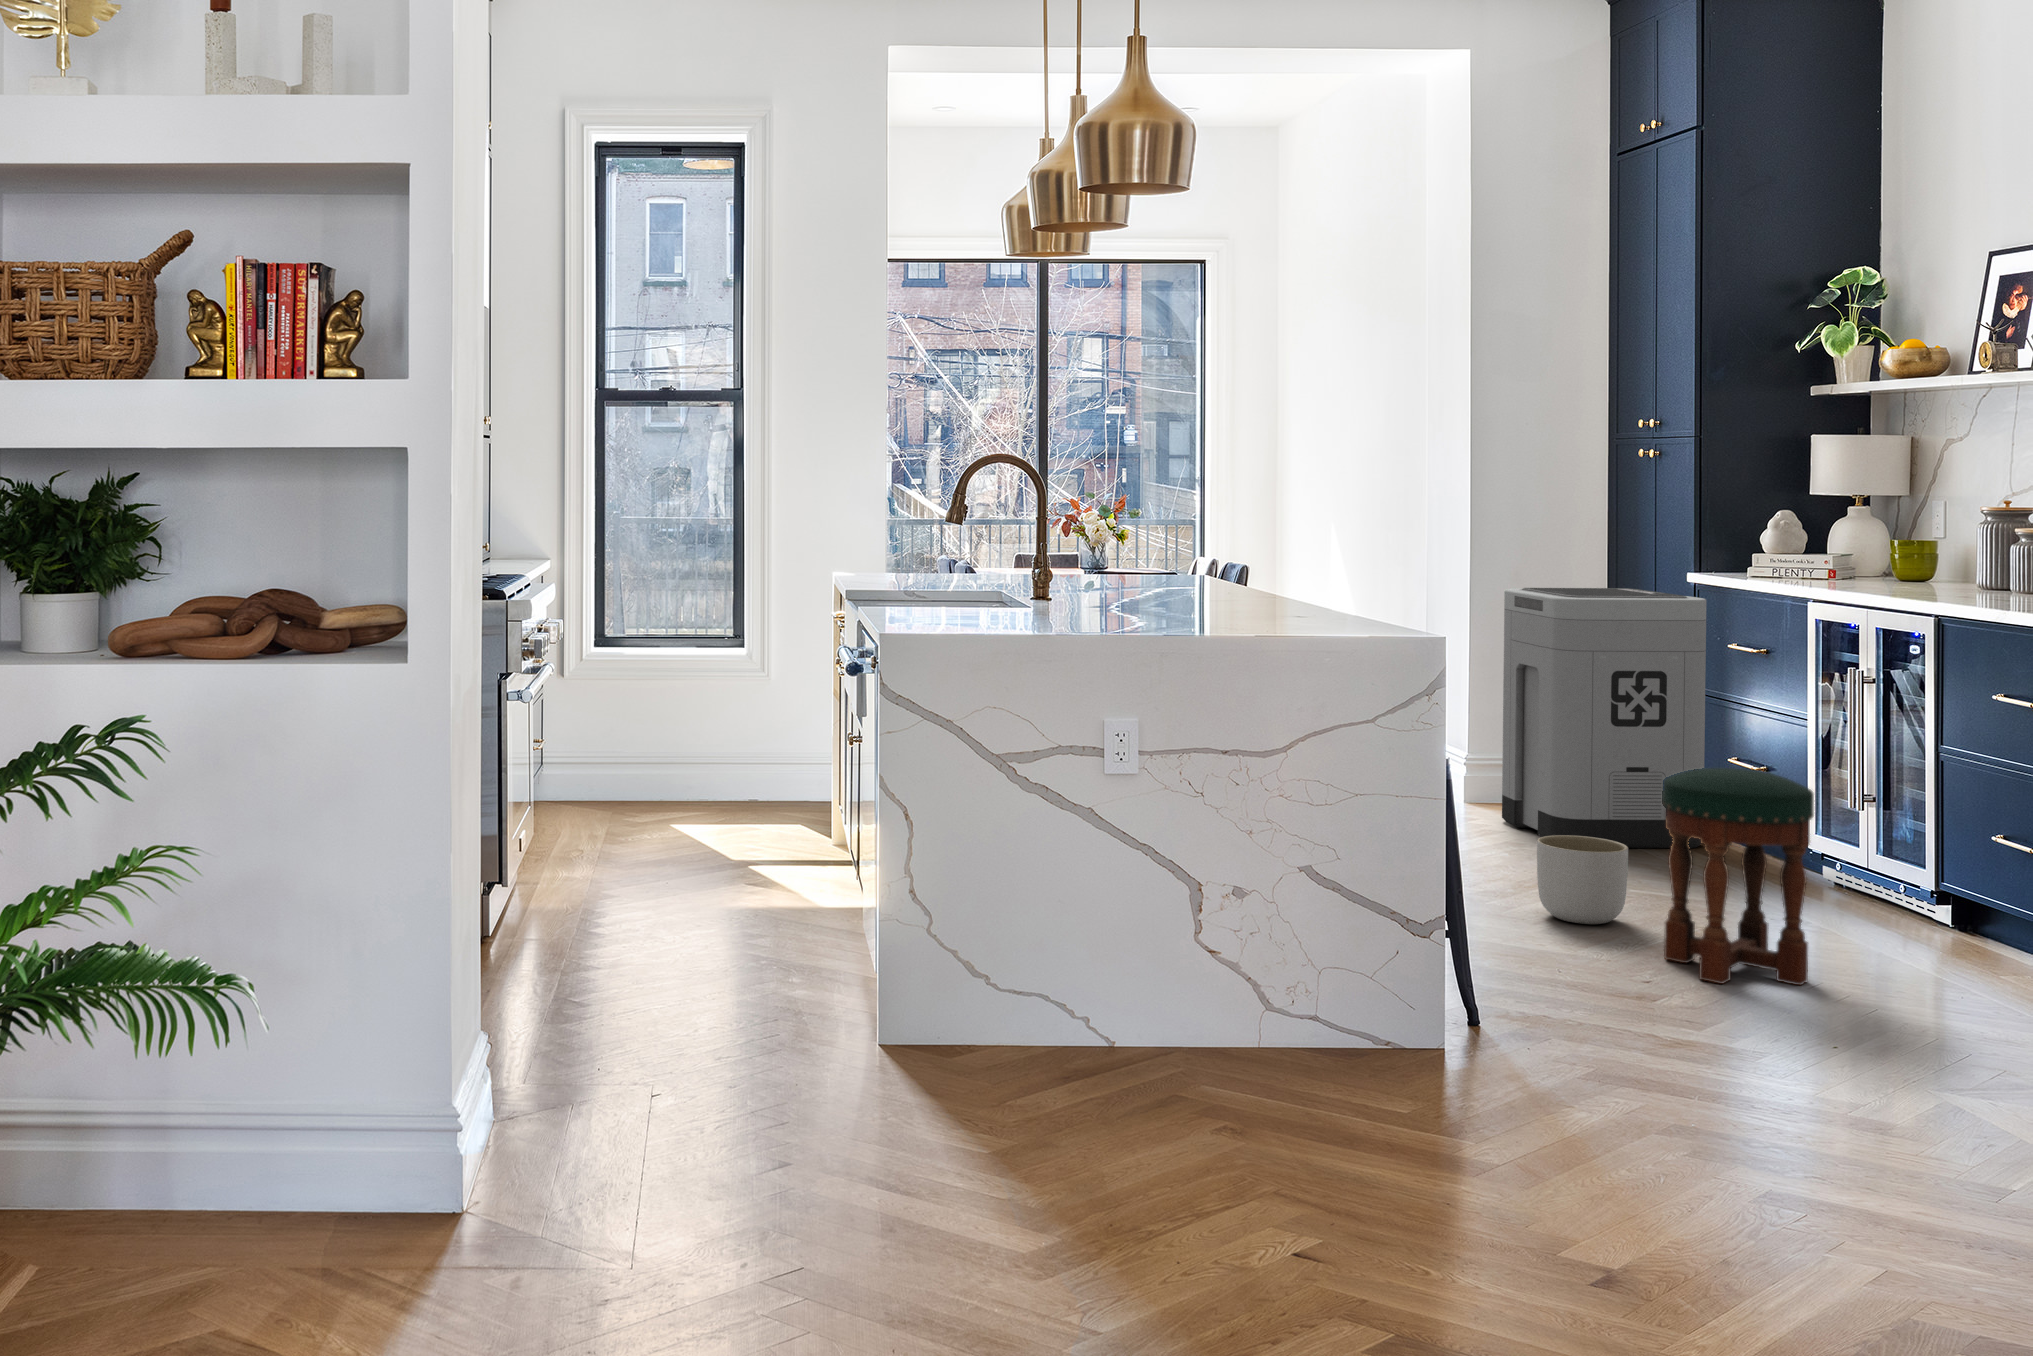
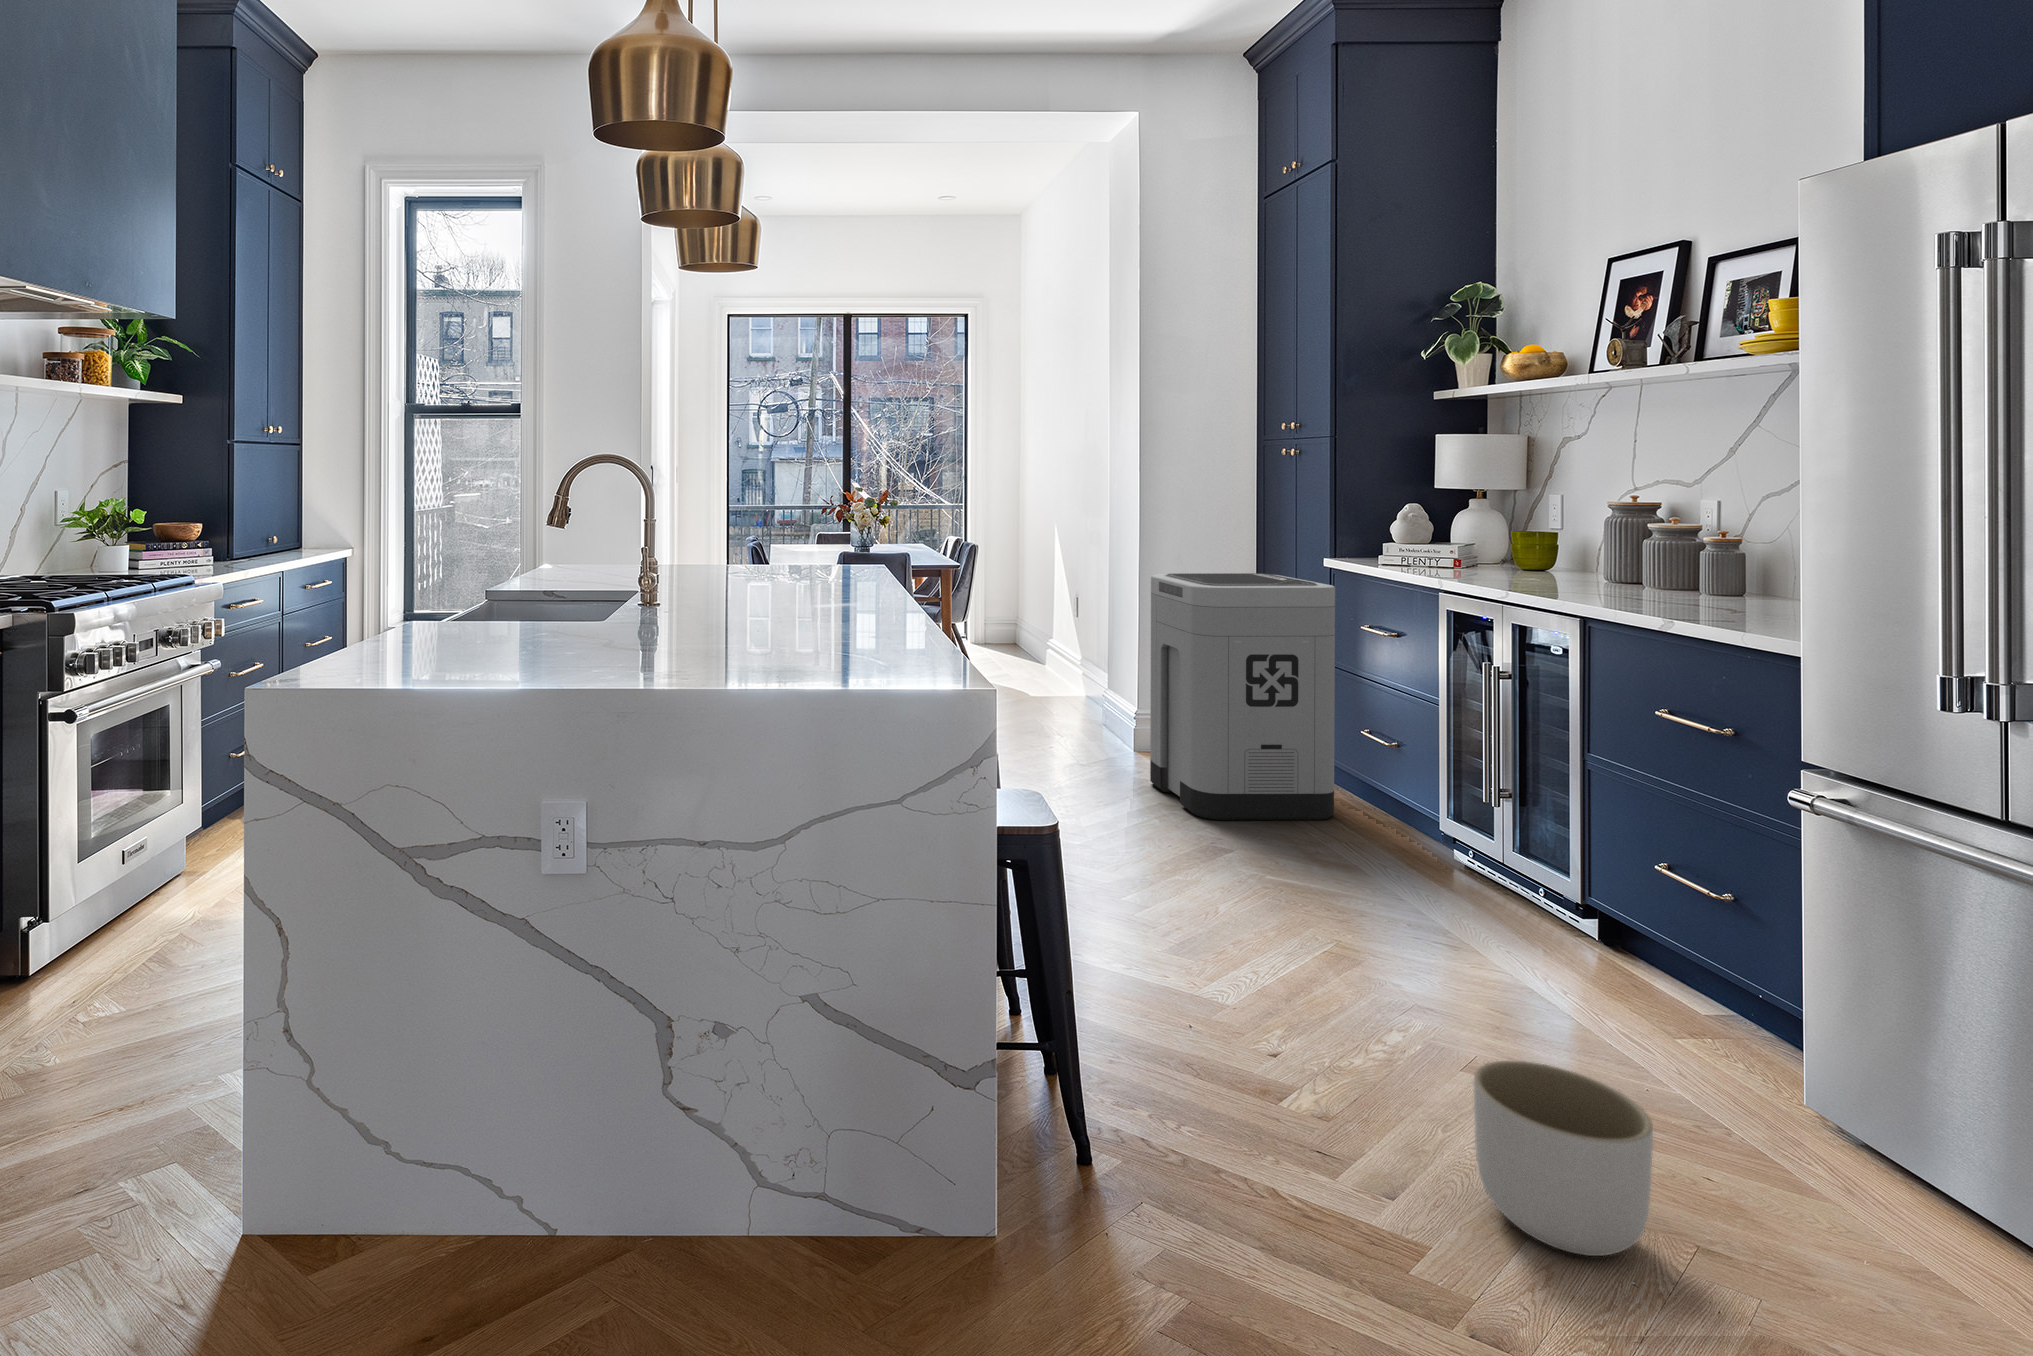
stool: present [1662,768,1814,986] -> none [1293,798,1472,1070]
planter: present [1537,835,1628,924] -> present [1474,1061,1653,1256]

